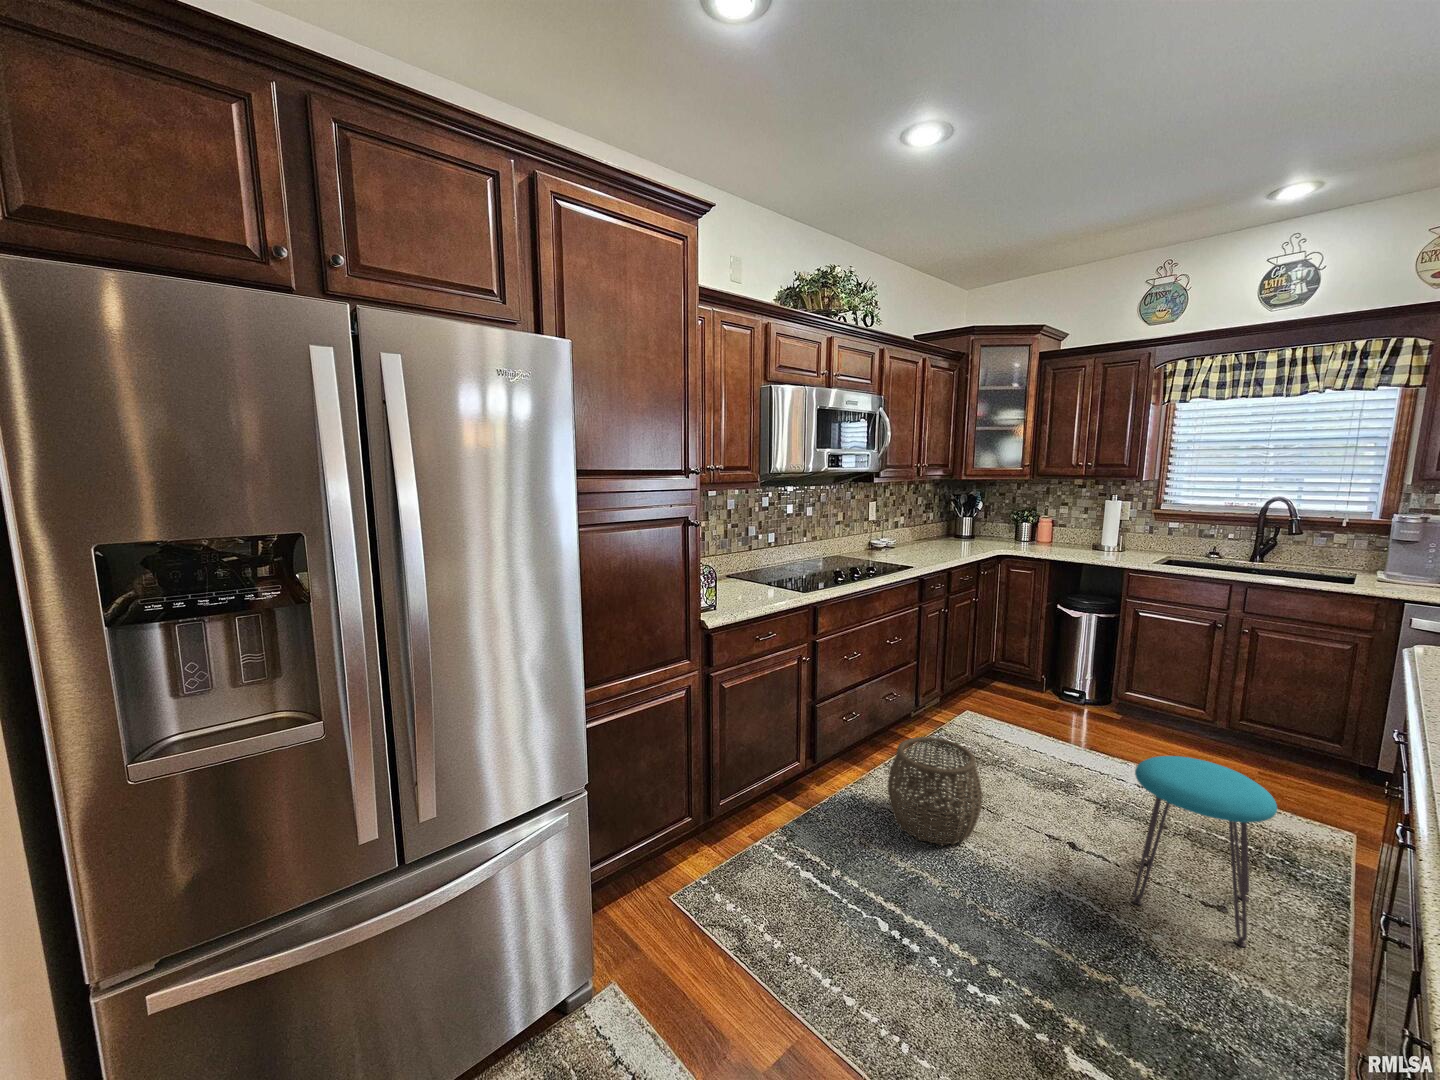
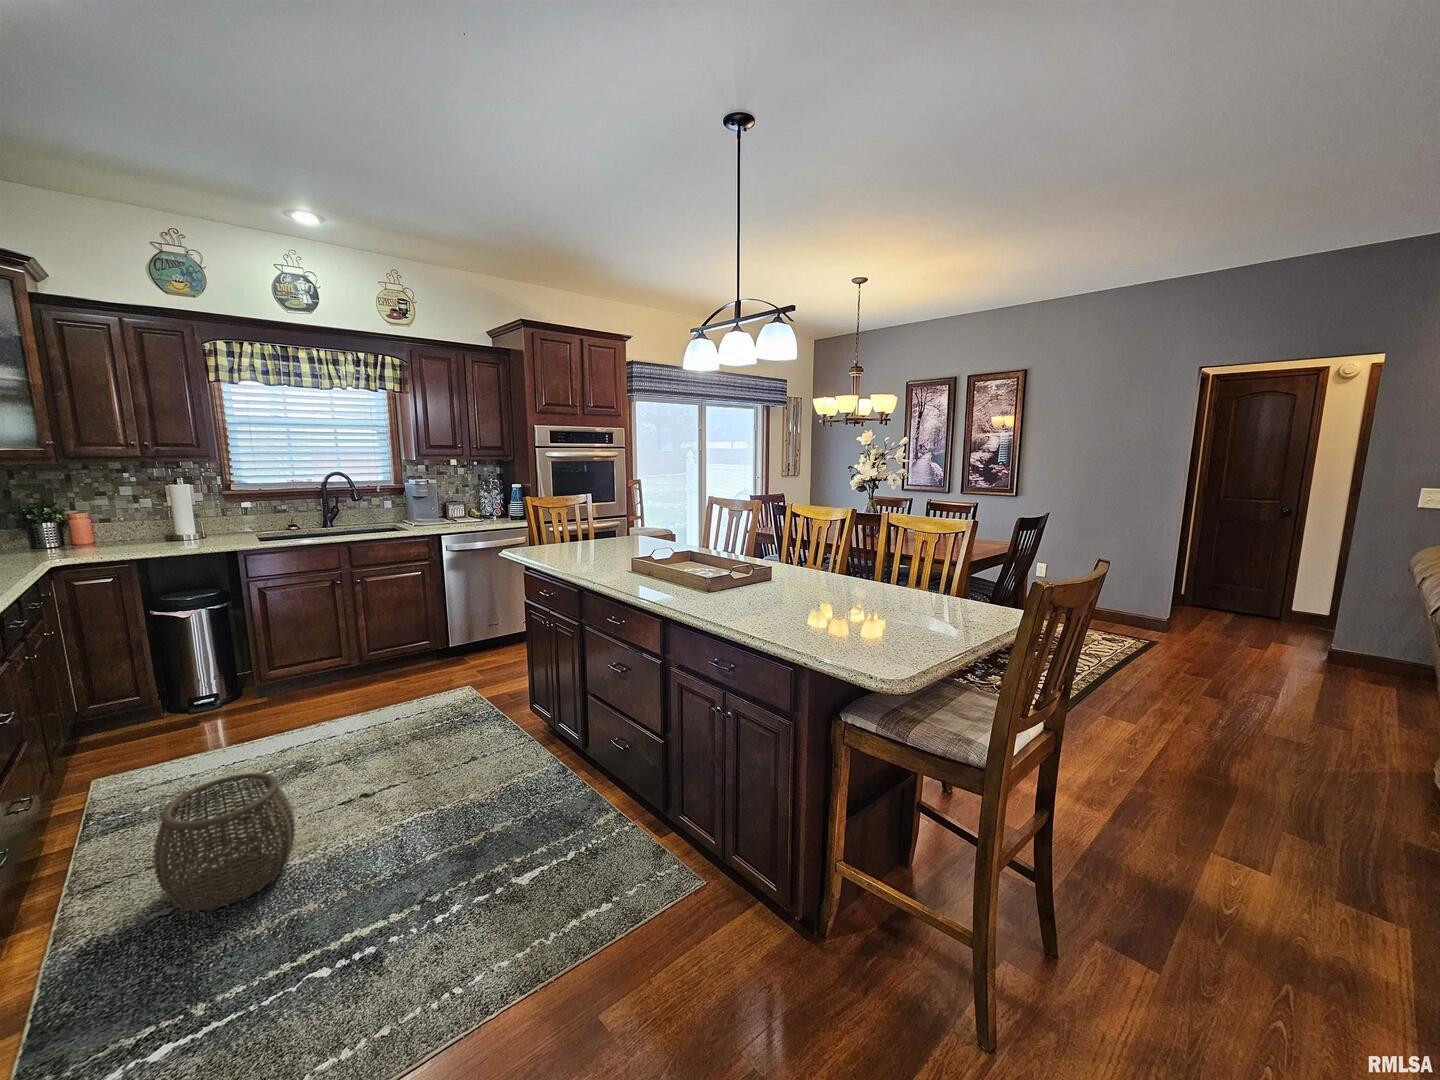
stool: present [1133,756,1277,947] -> none [404,664,501,792]

